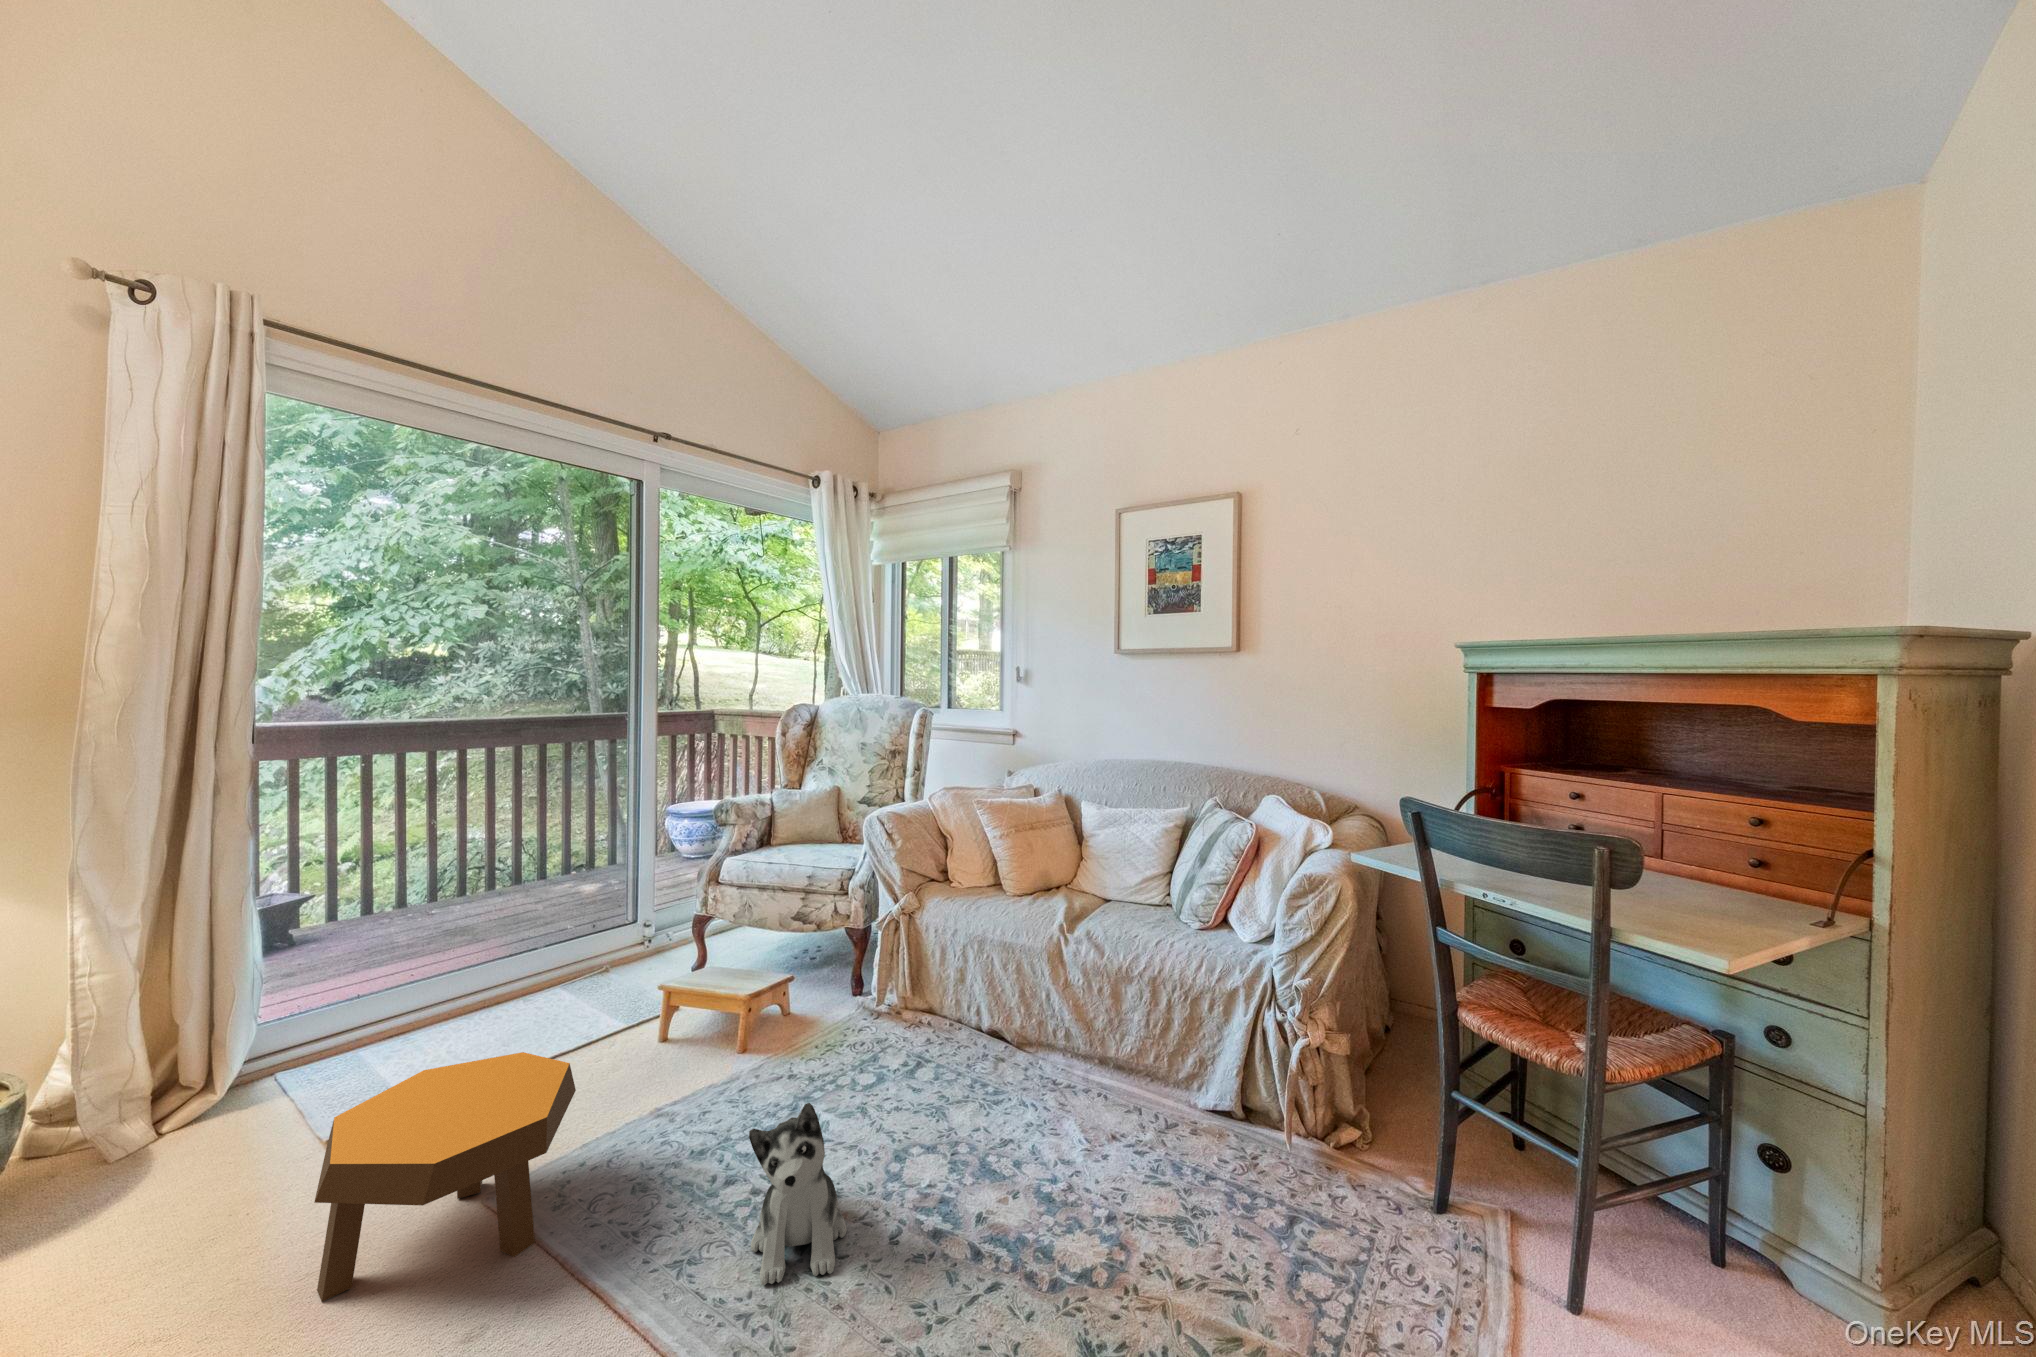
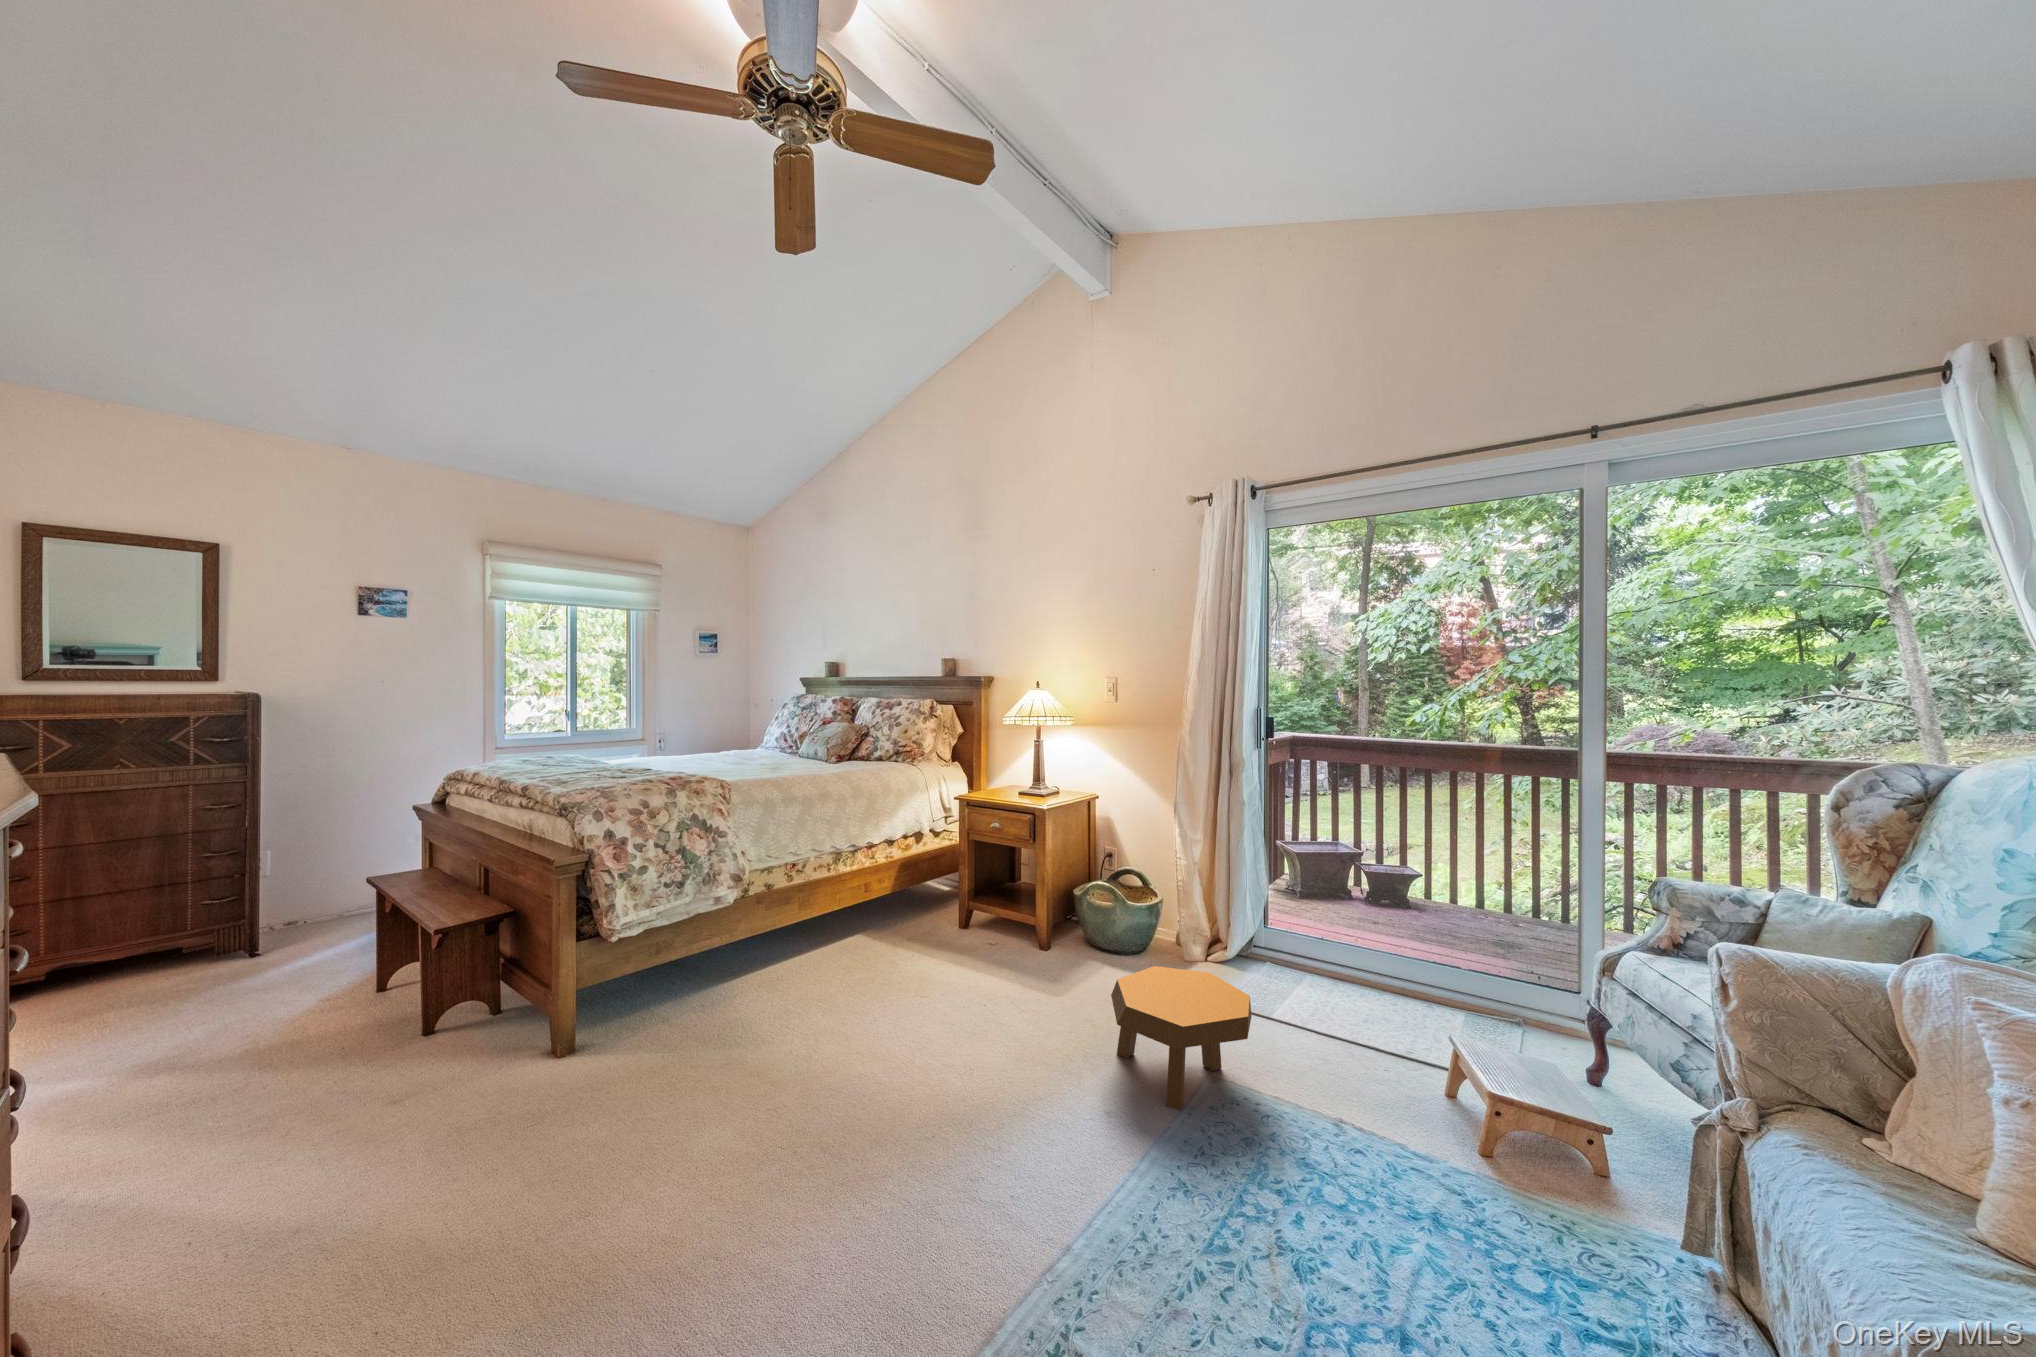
plush toy: present [749,1103,847,1285] -> none [1176,1117,1297,1296]

